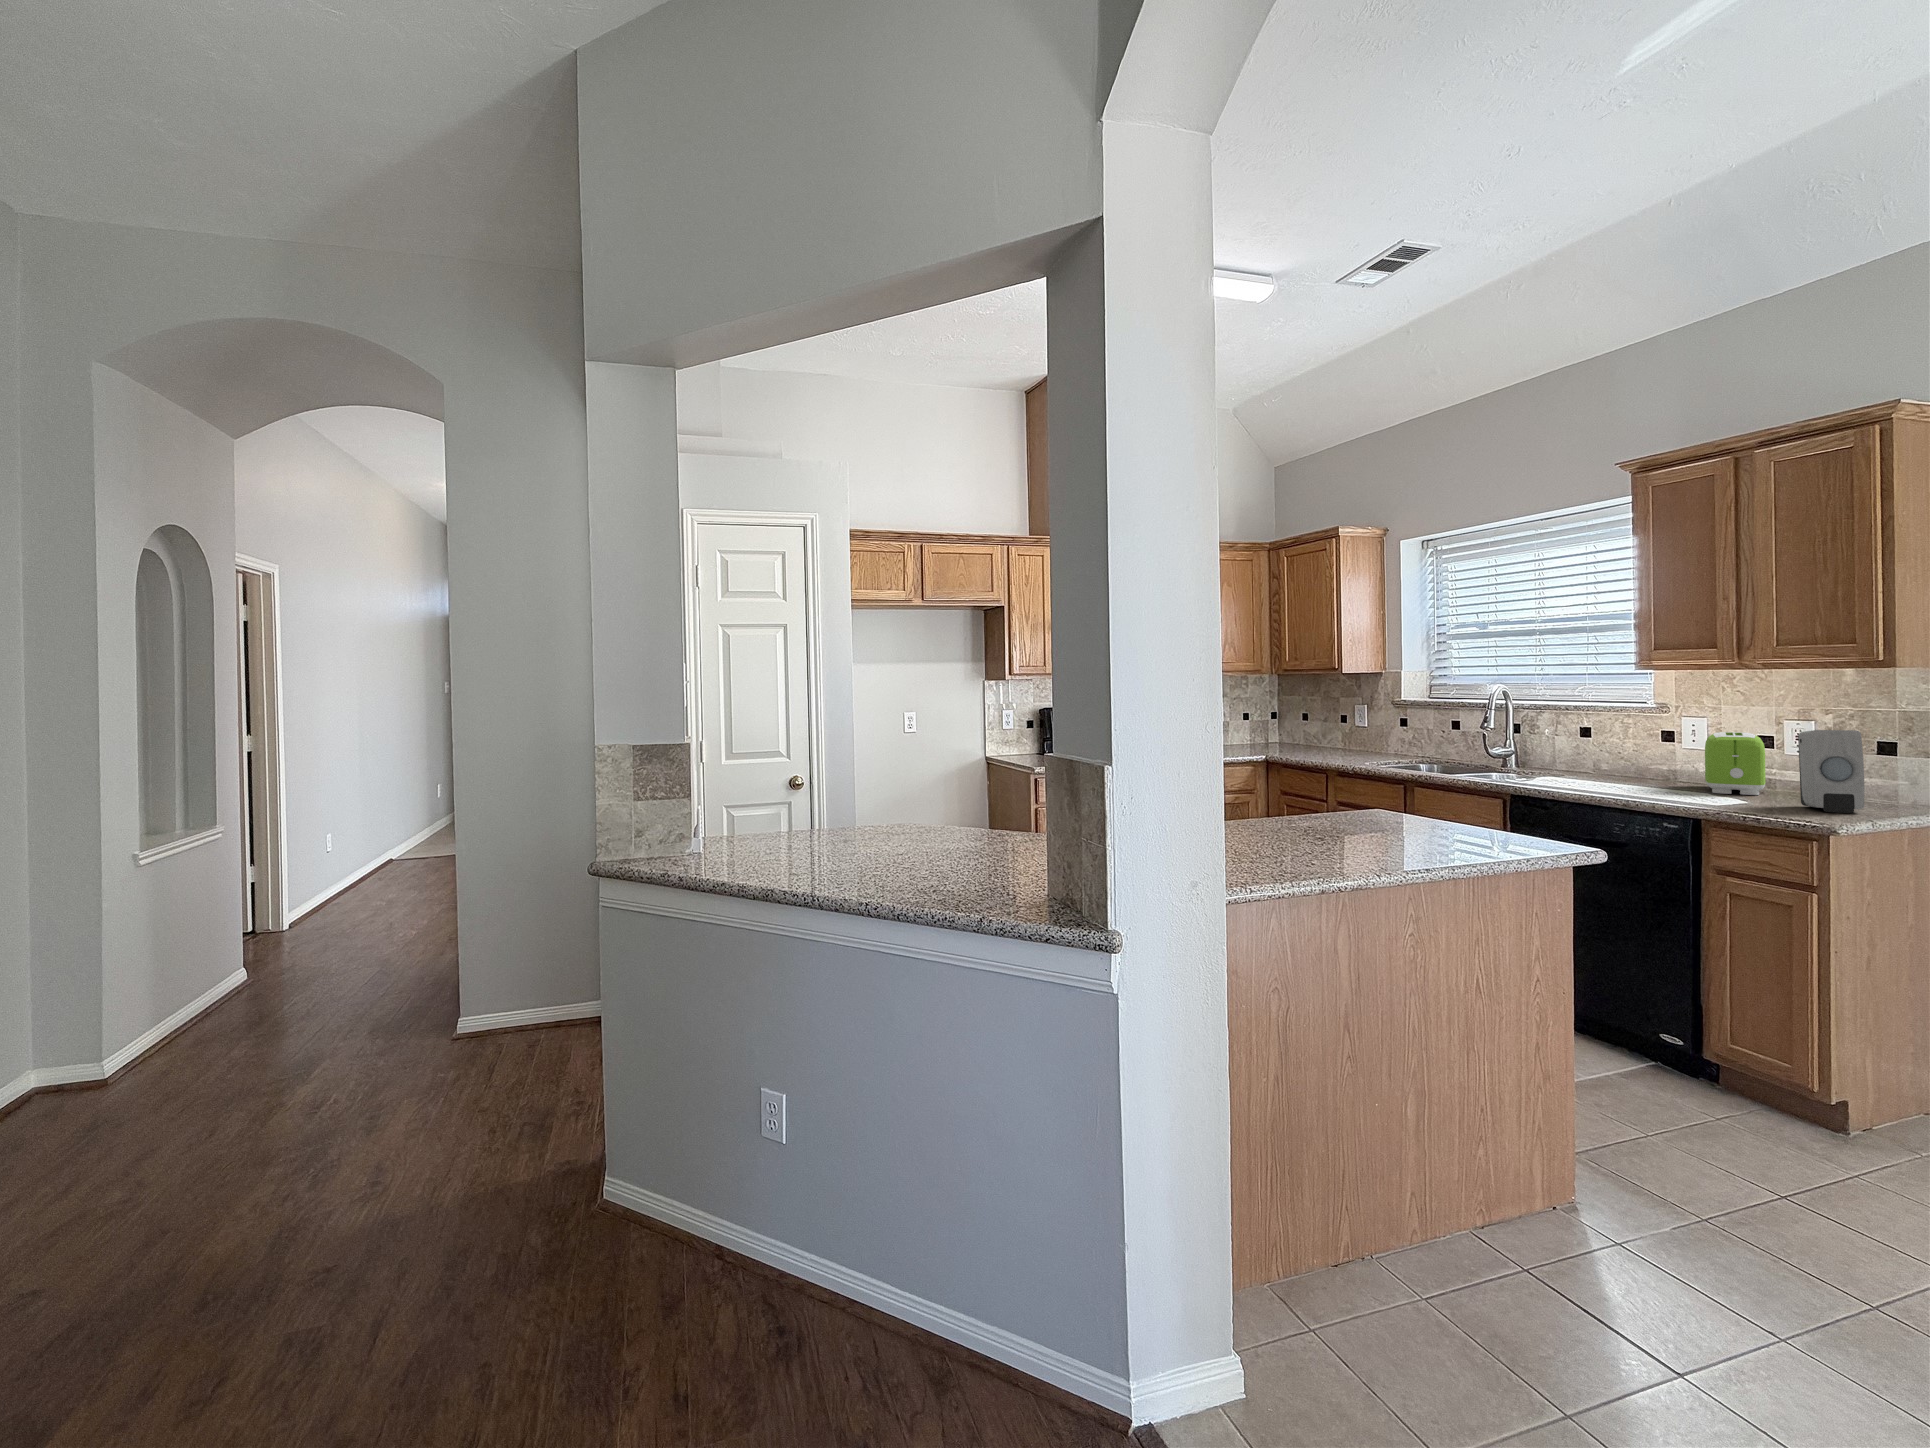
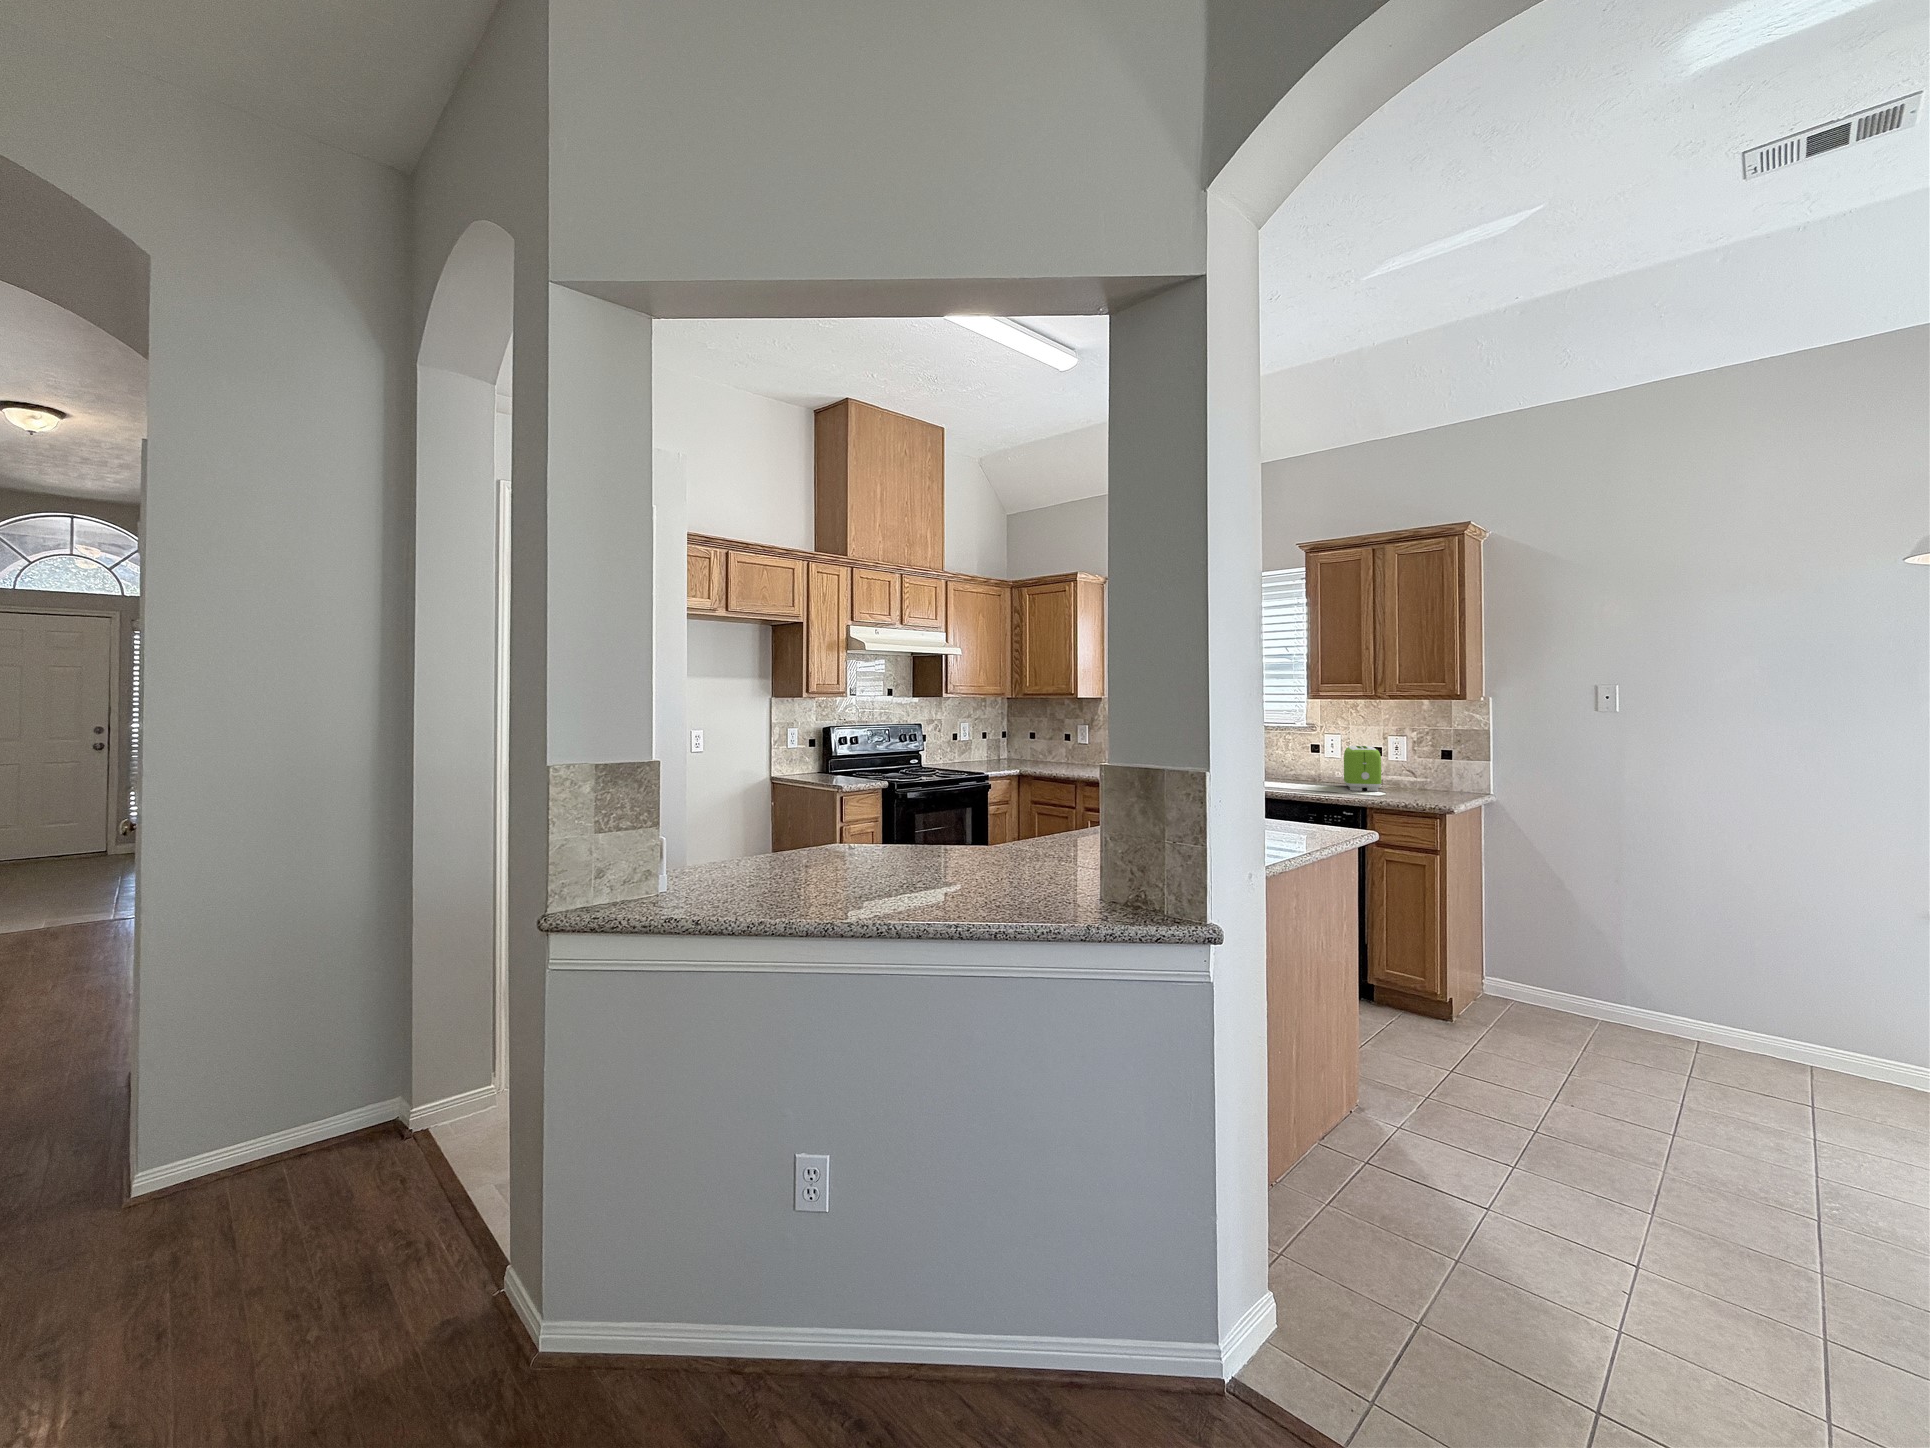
soap dispenser: present [1798,730,1865,813] -> none [1404,745,1443,802]

